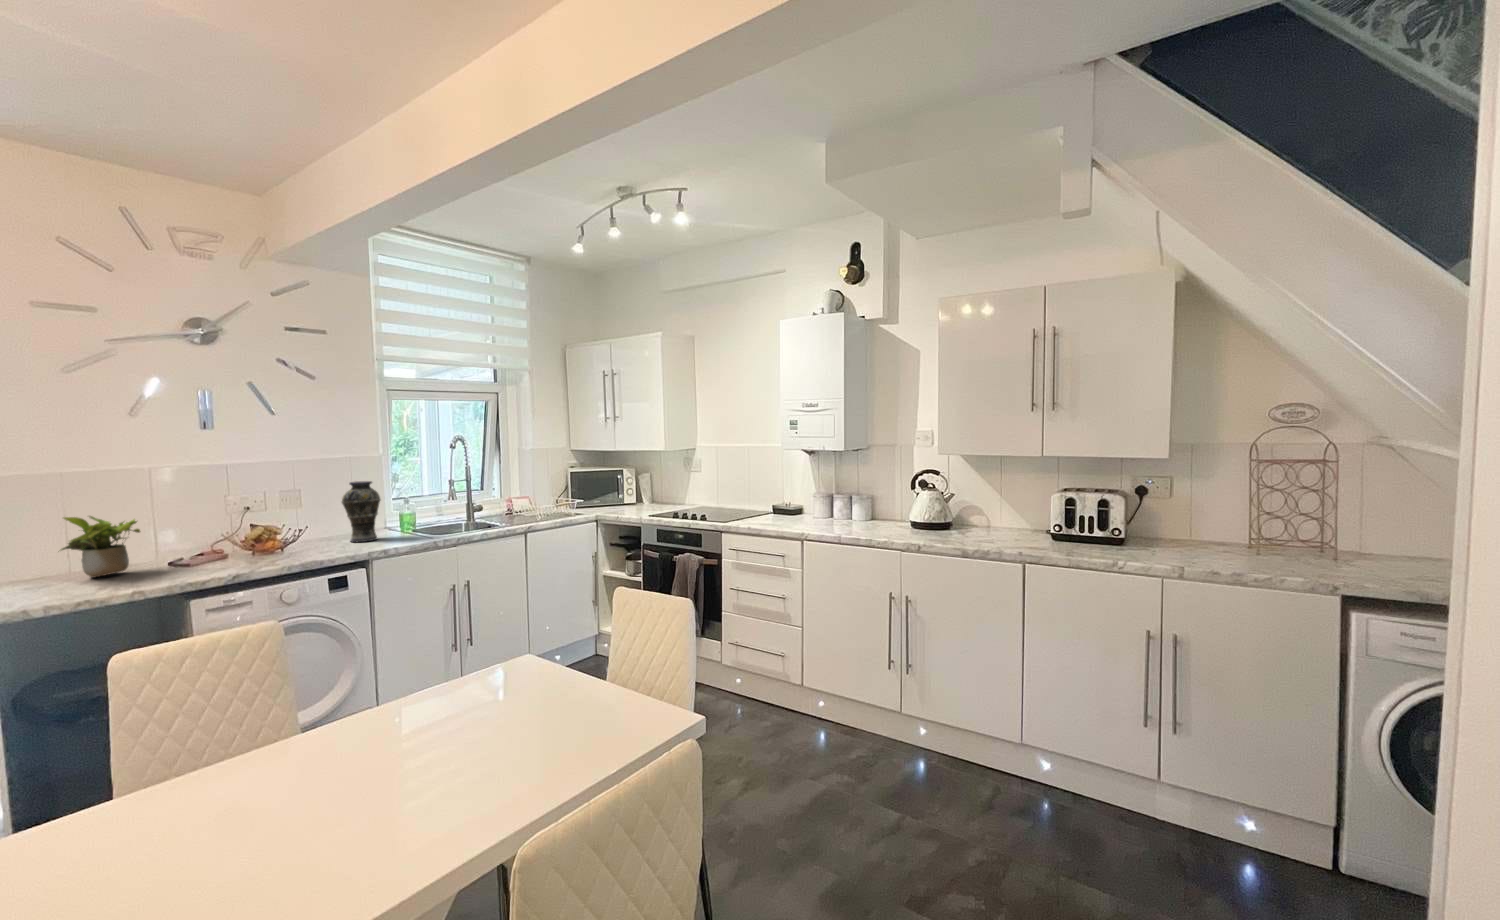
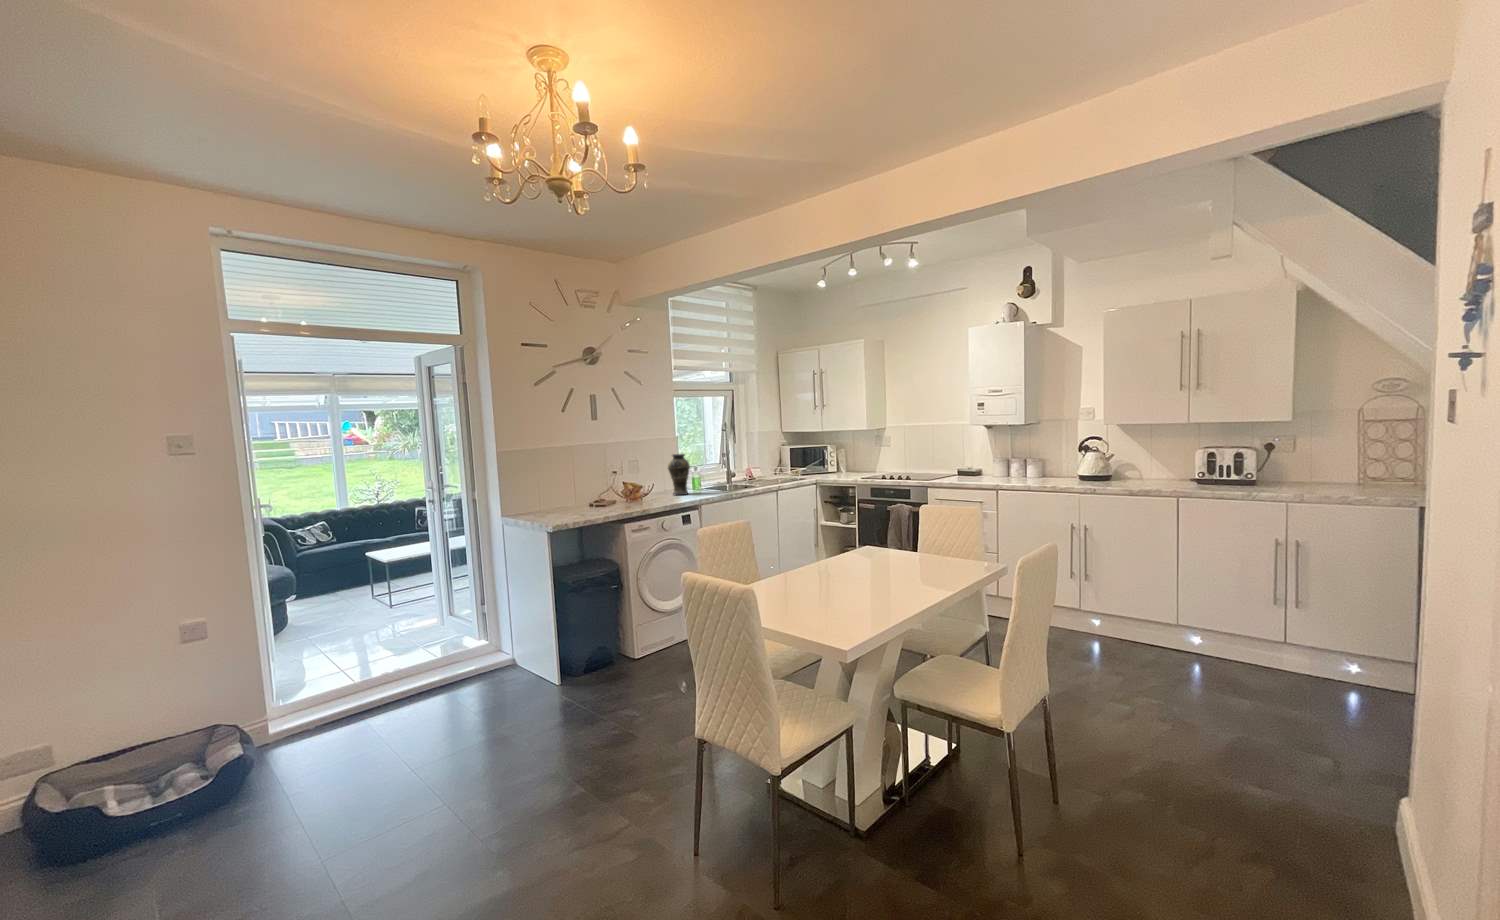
potted plant: present [61,516,140,578] -> none [546,474,580,511]

